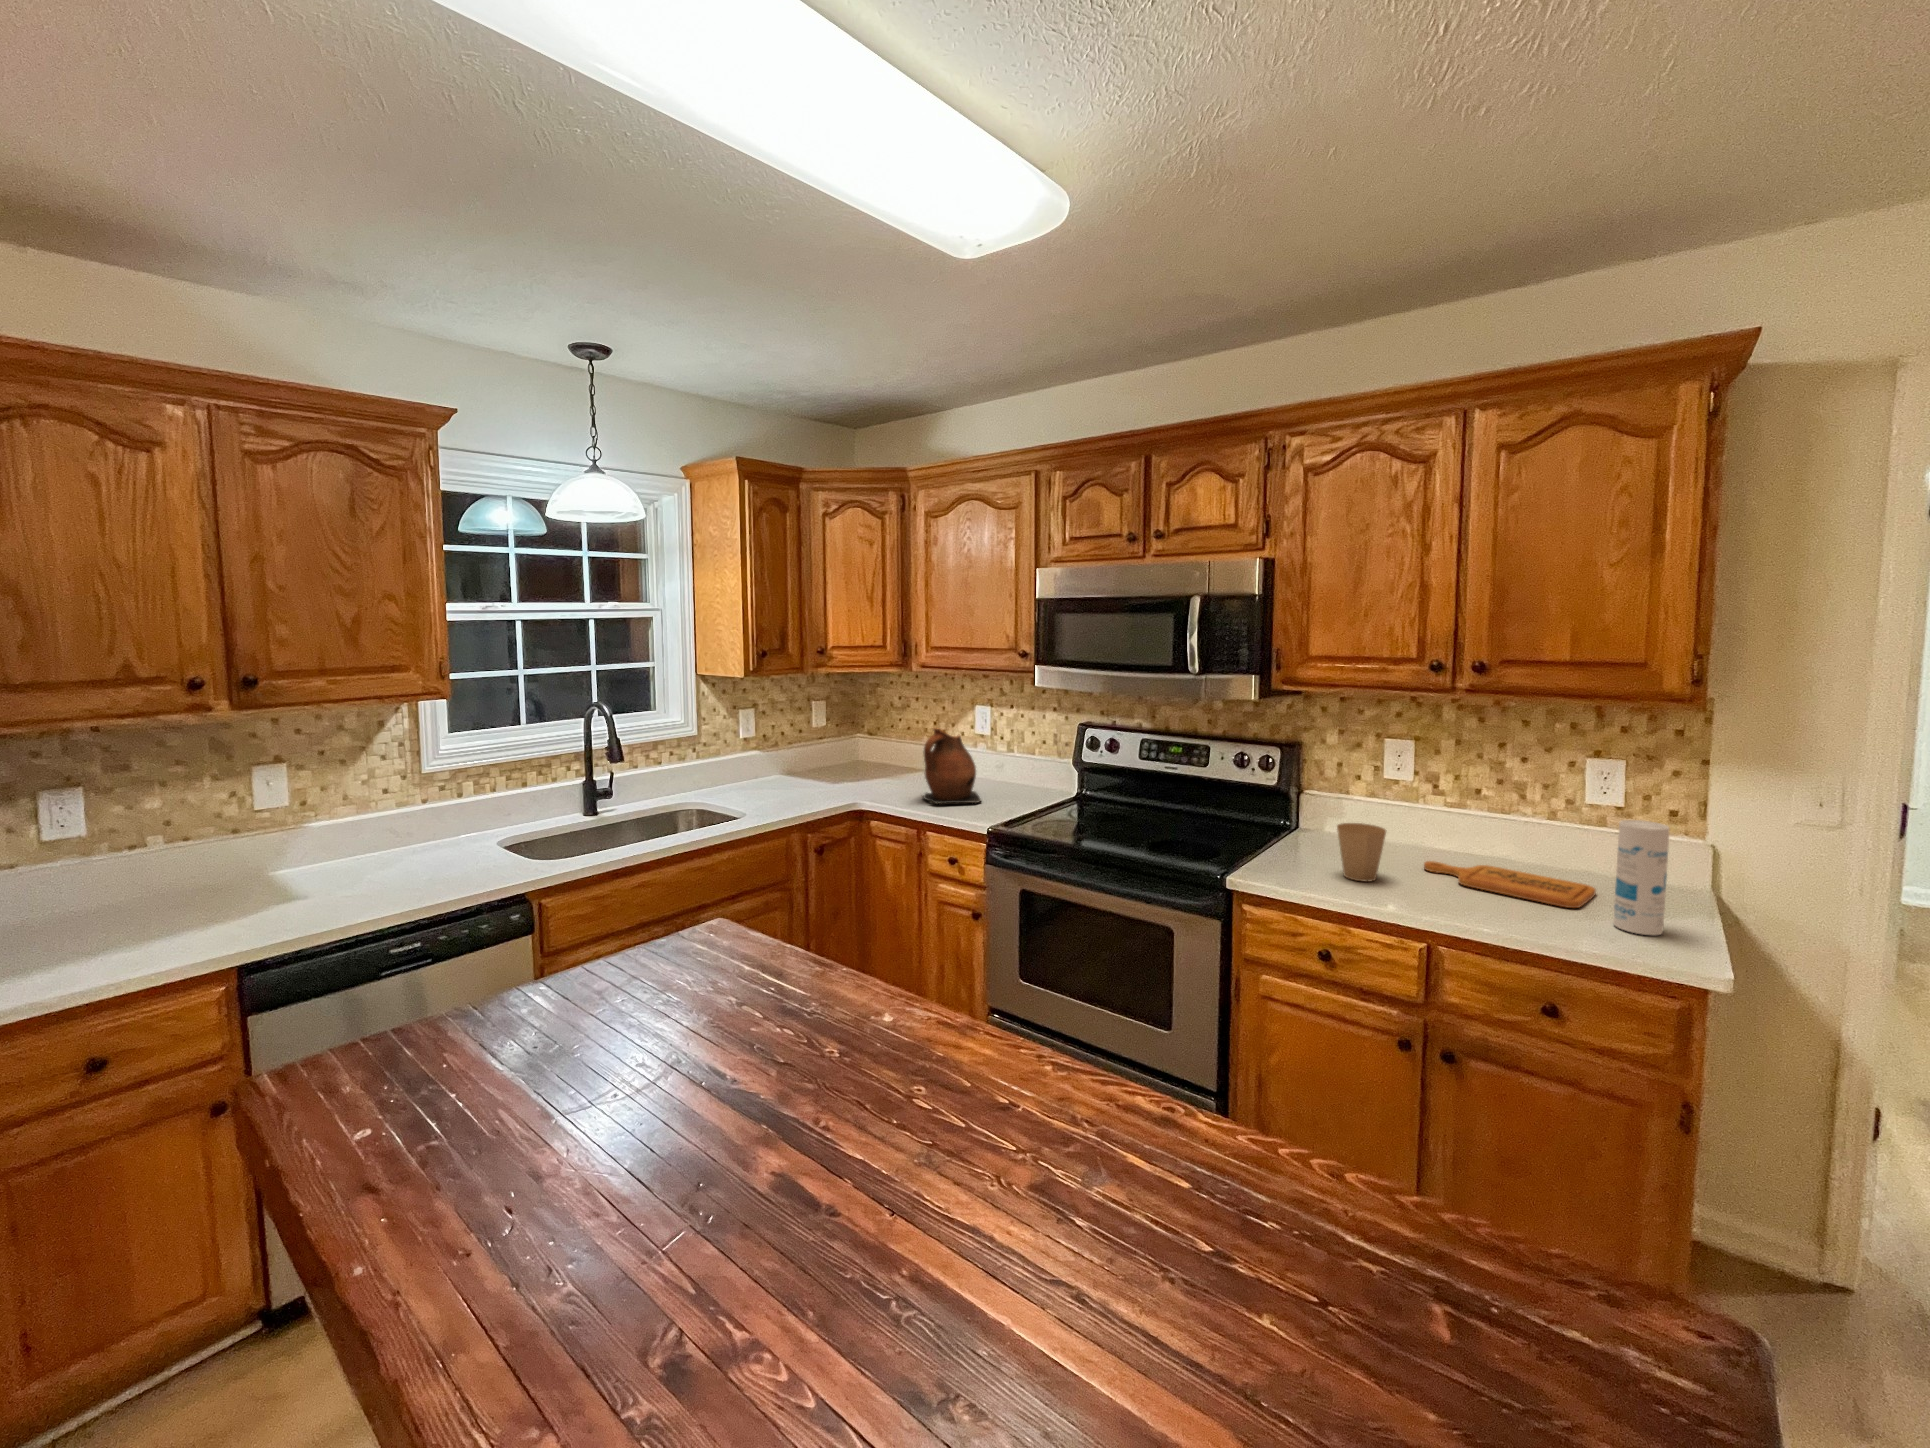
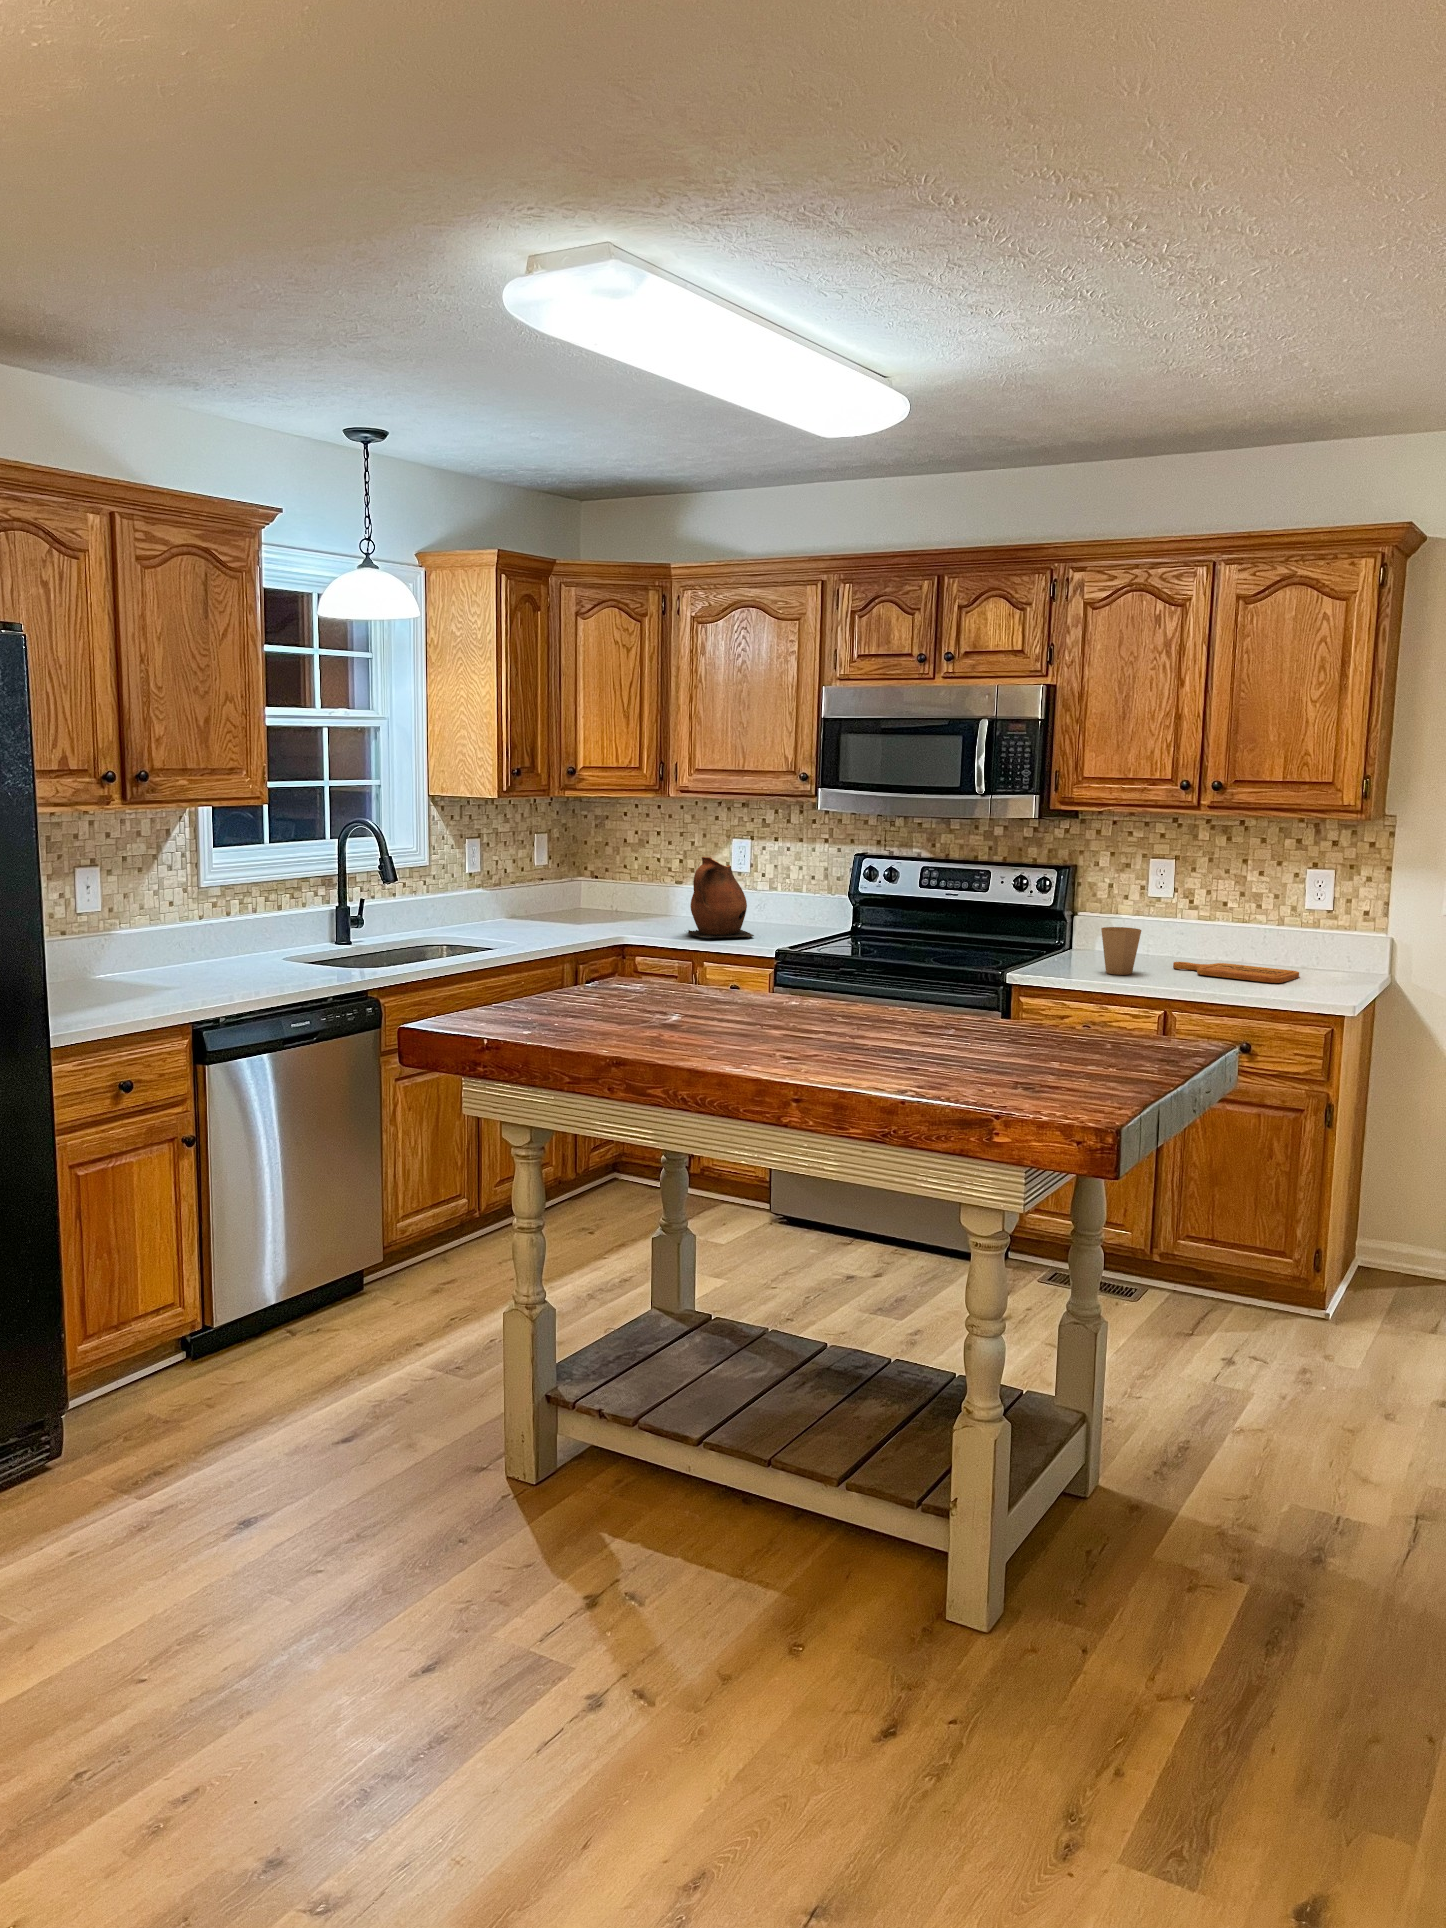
canister: present [1614,820,1670,935] -> none [1299,906,1337,993]

